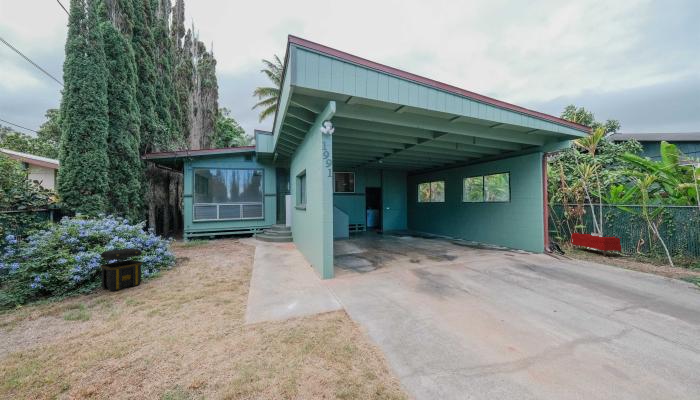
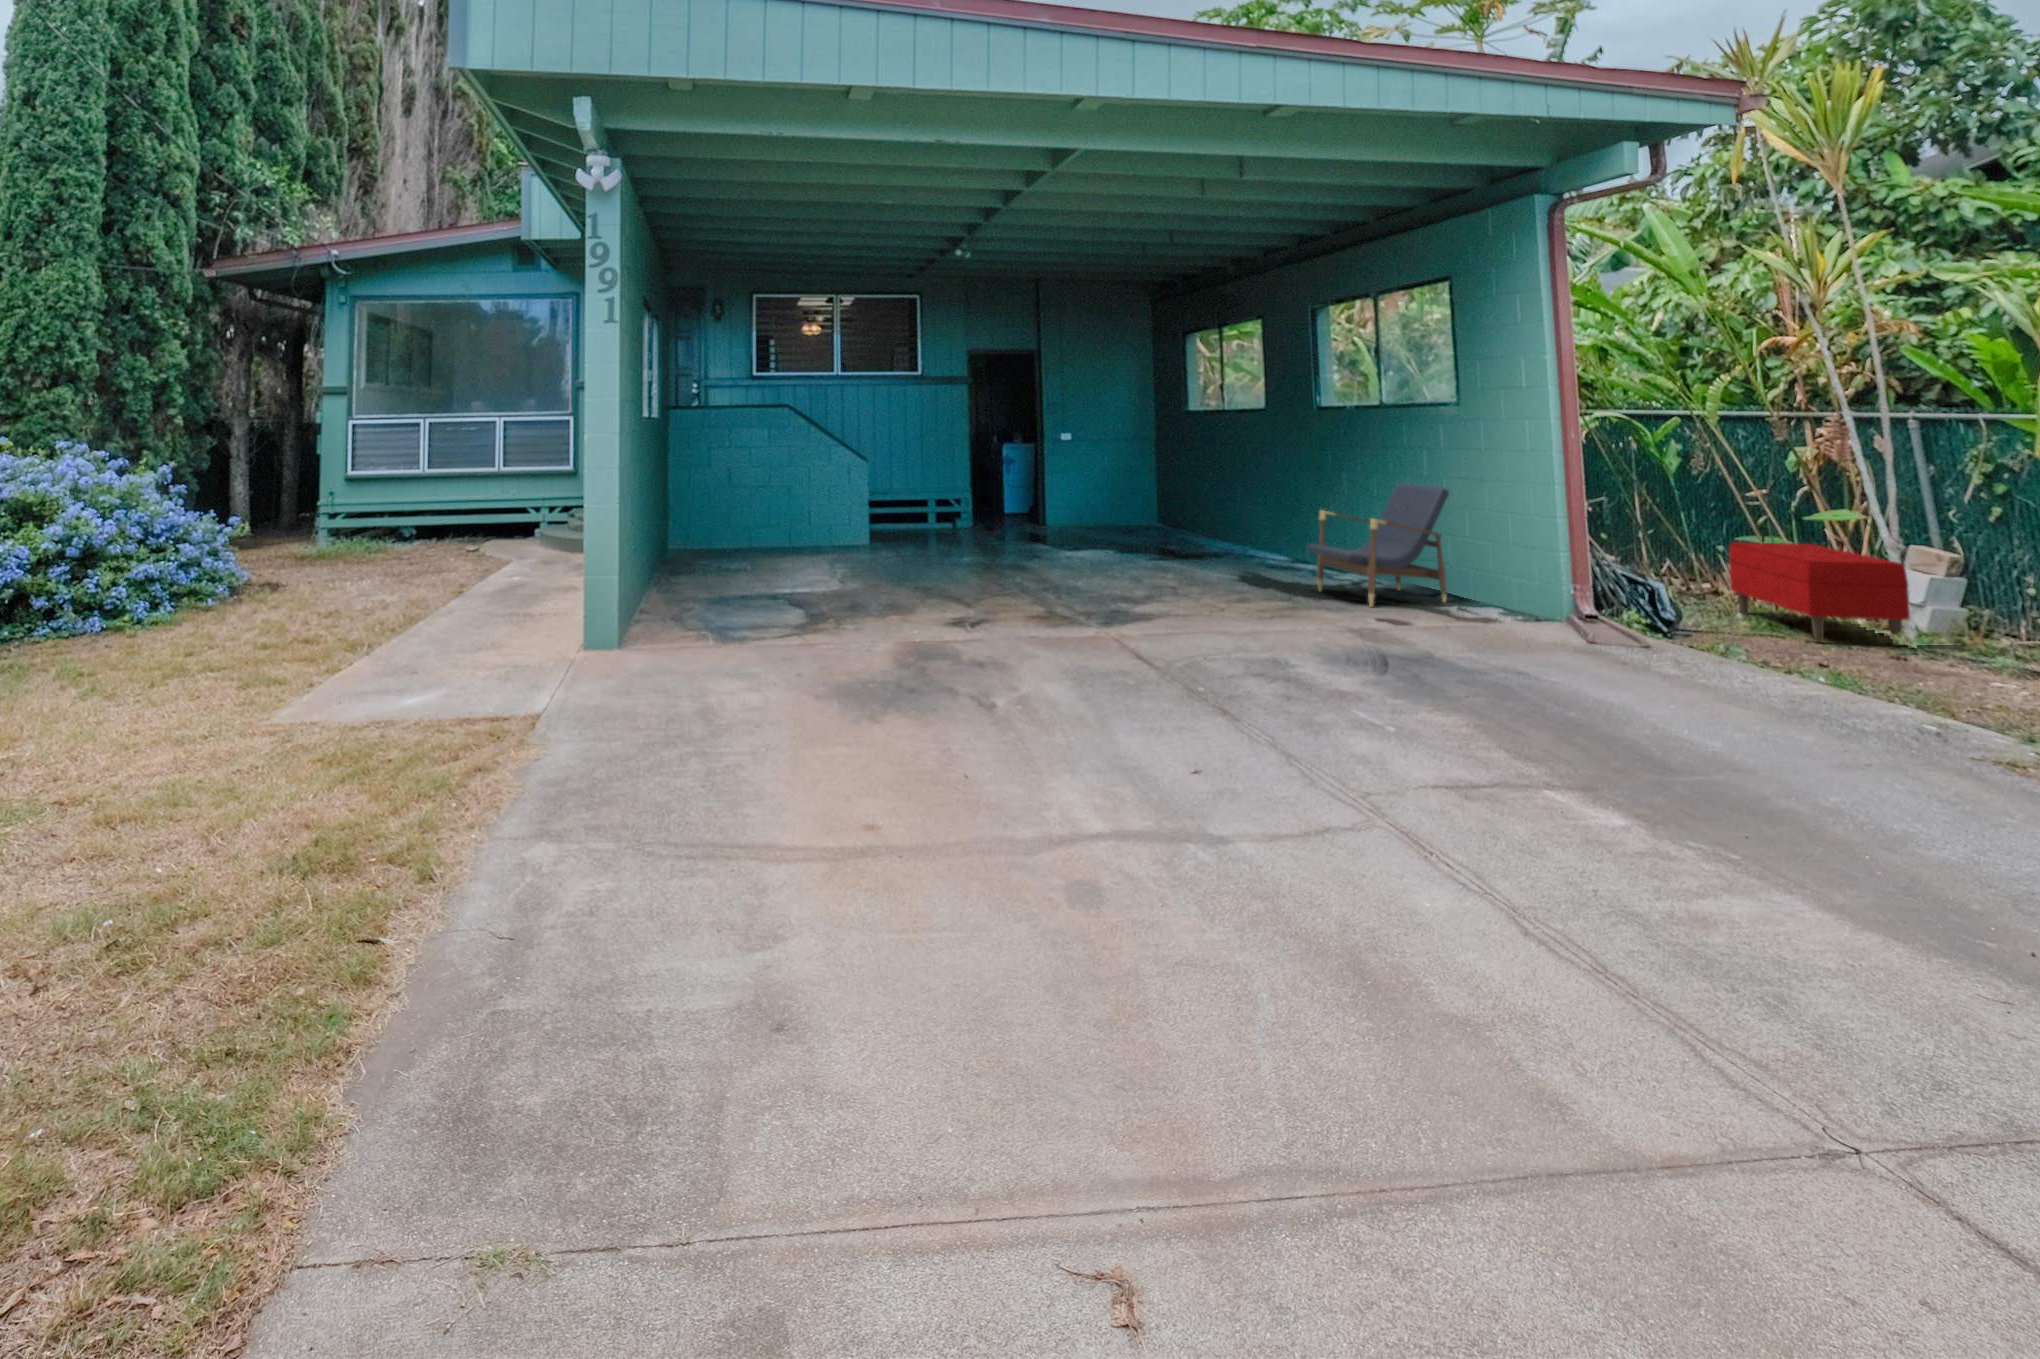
lounge chair: none [477,220,513,251] -> present [1307,483,1449,606]
toolbox: present [101,248,142,291] -> none [25,537,122,646]

